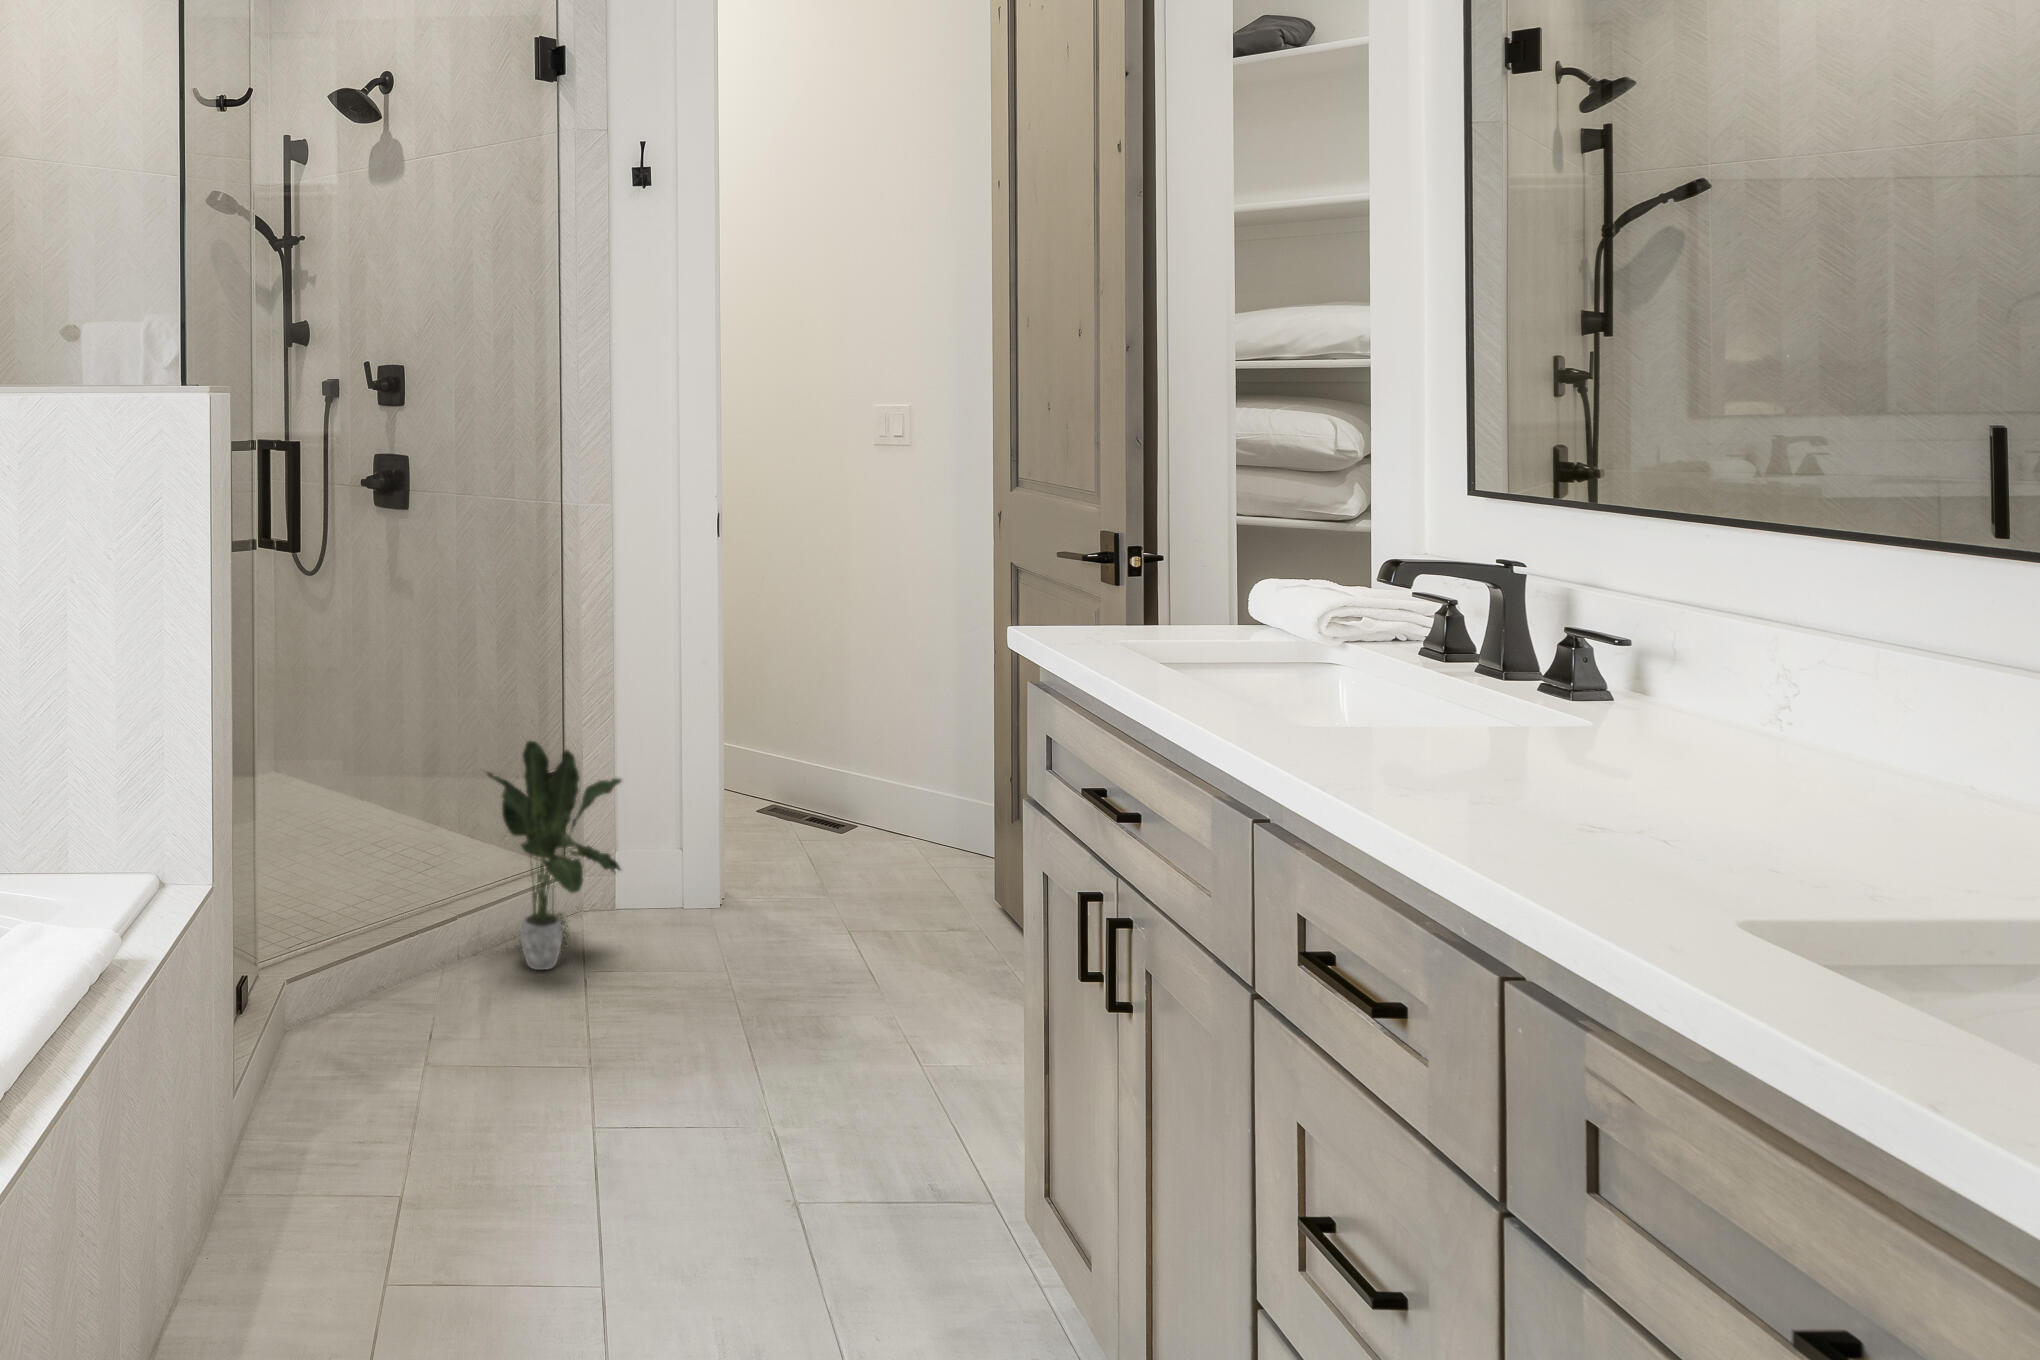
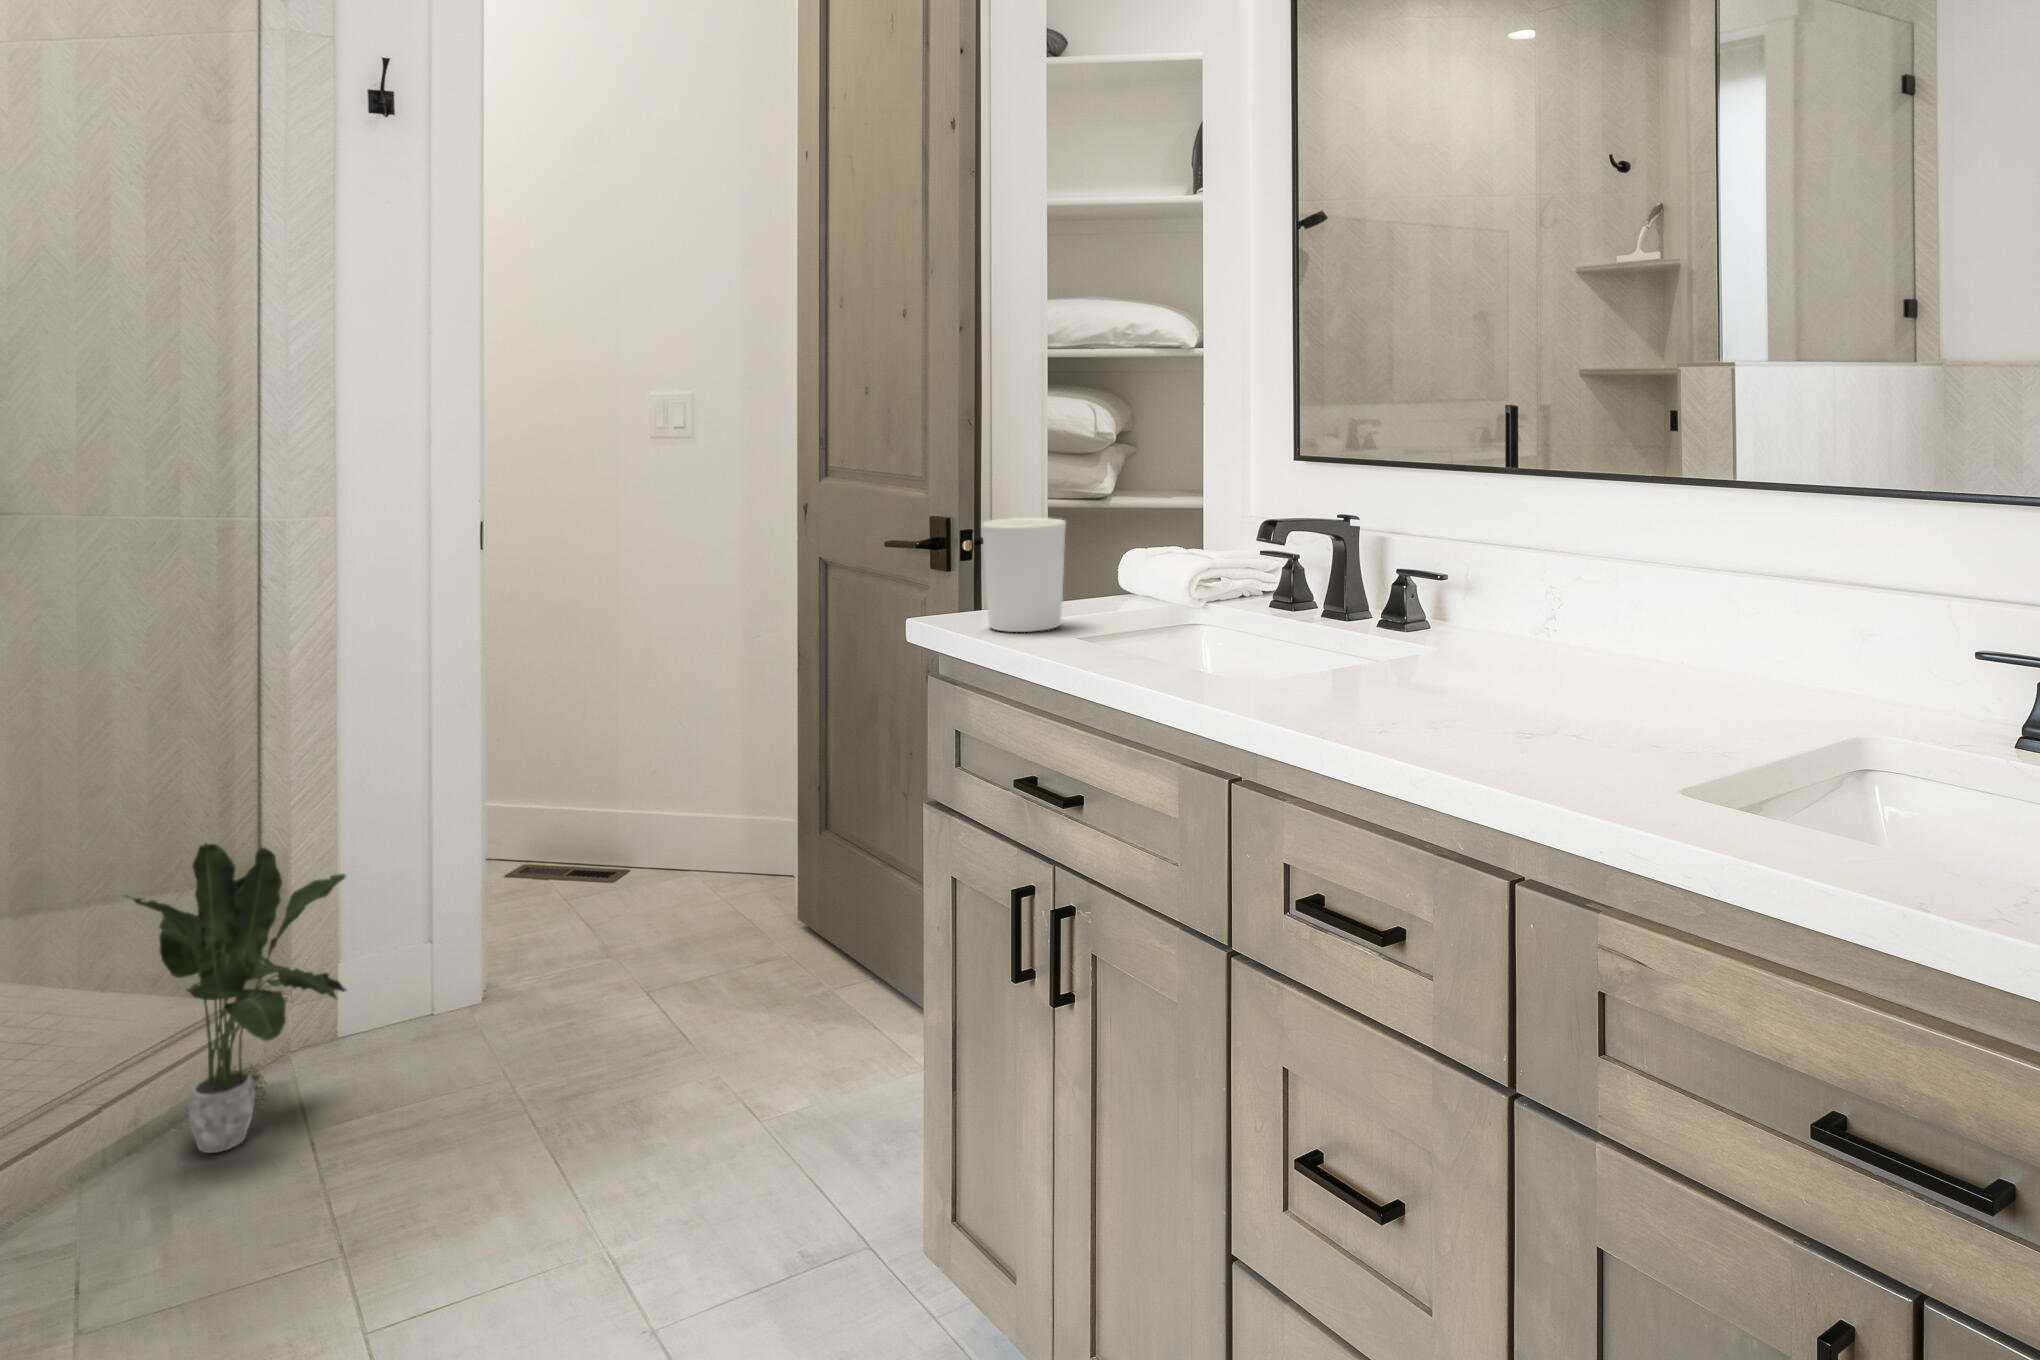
candle holder: none [1126,542,1209,645] -> present [981,518,1066,632]

